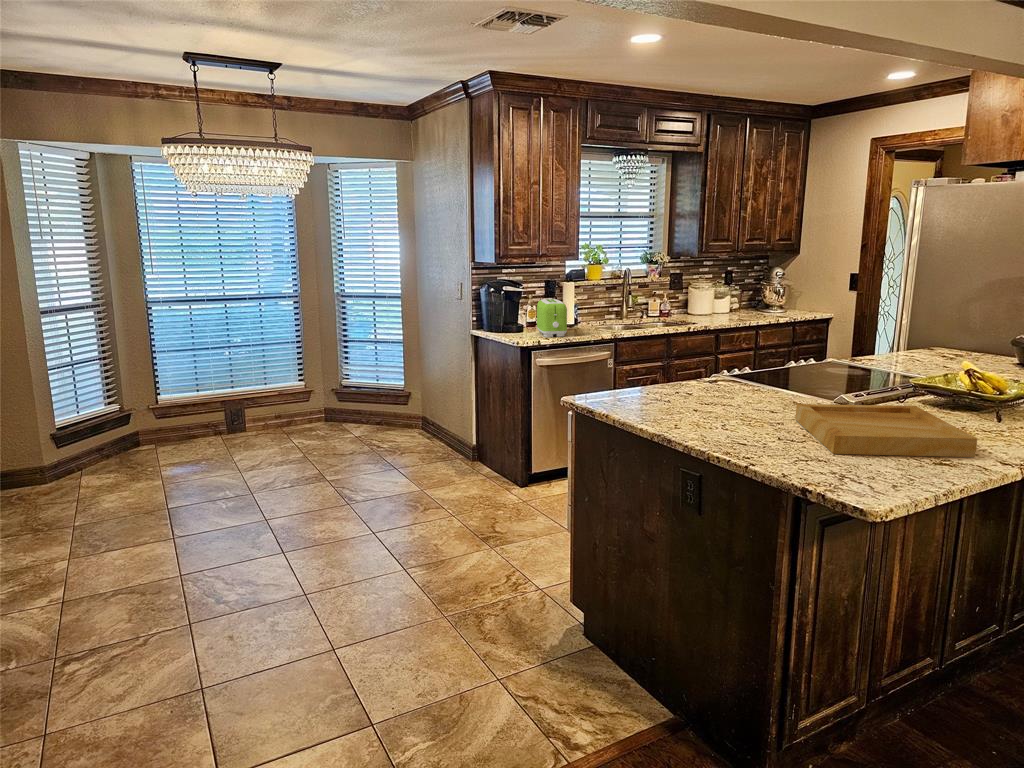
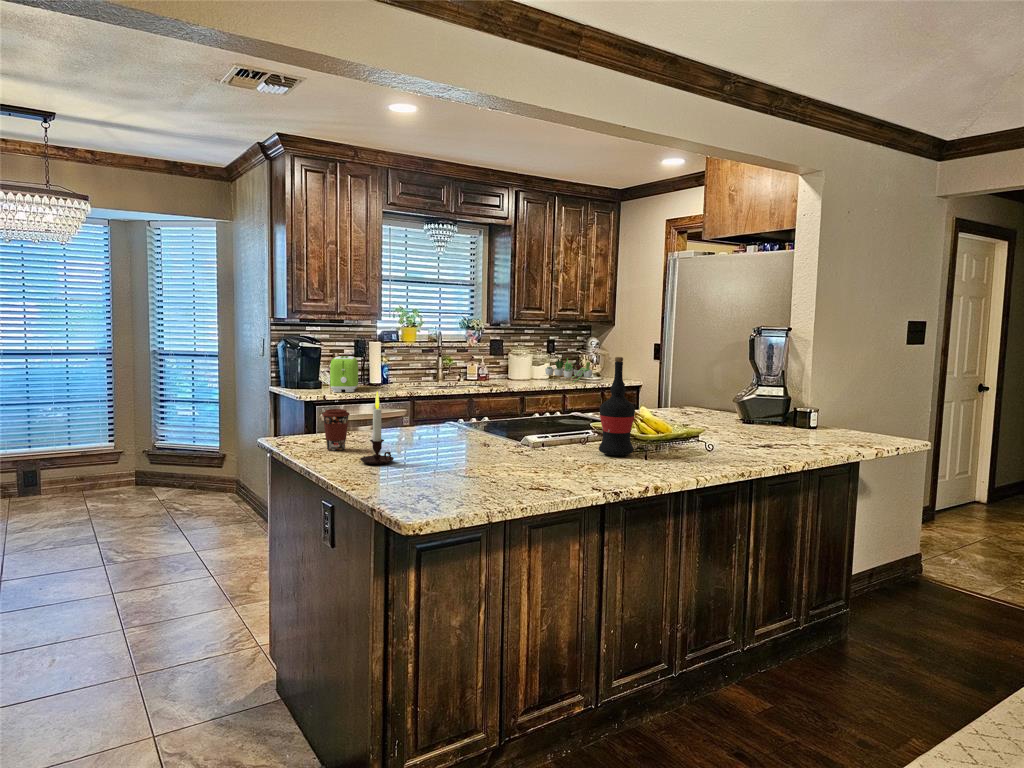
succulent plant: none [722,290,783,317] -> present [545,359,592,382]
wine bottle: none [952,326,999,427] -> present [599,357,635,456]
candle: none [732,369,772,440] -> present [360,392,394,464]
coffee cup: none [669,380,697,422] -> present [322,409,350,450]
tray: present [795,404,977,457] -> none [438,434,574,477]

